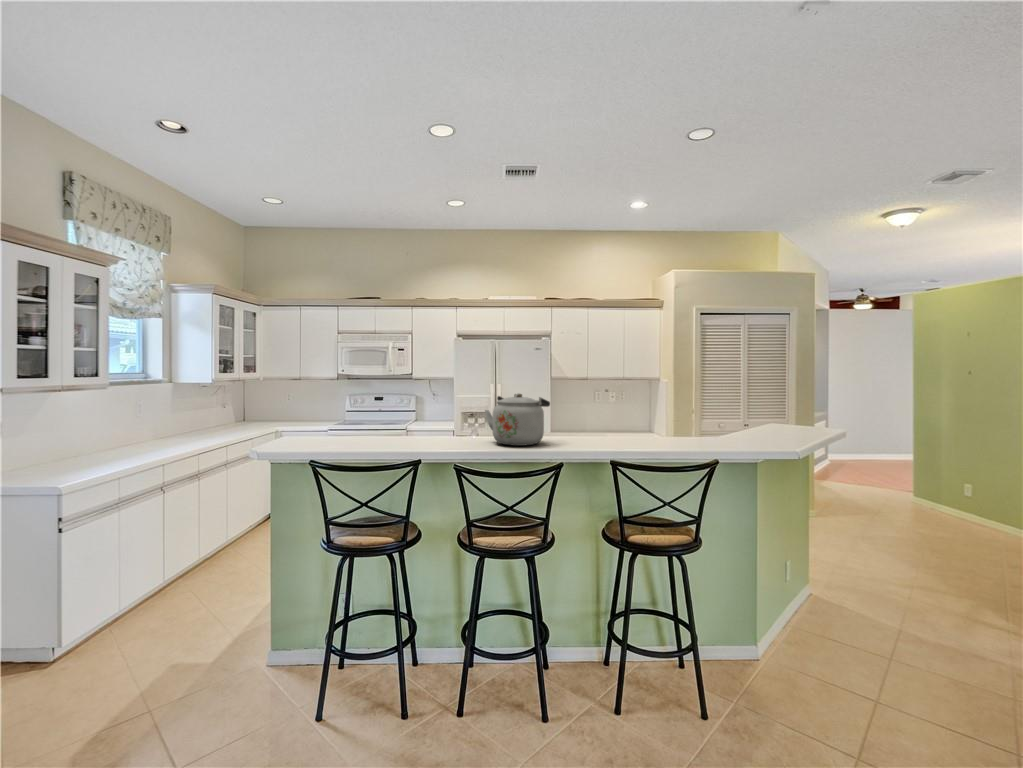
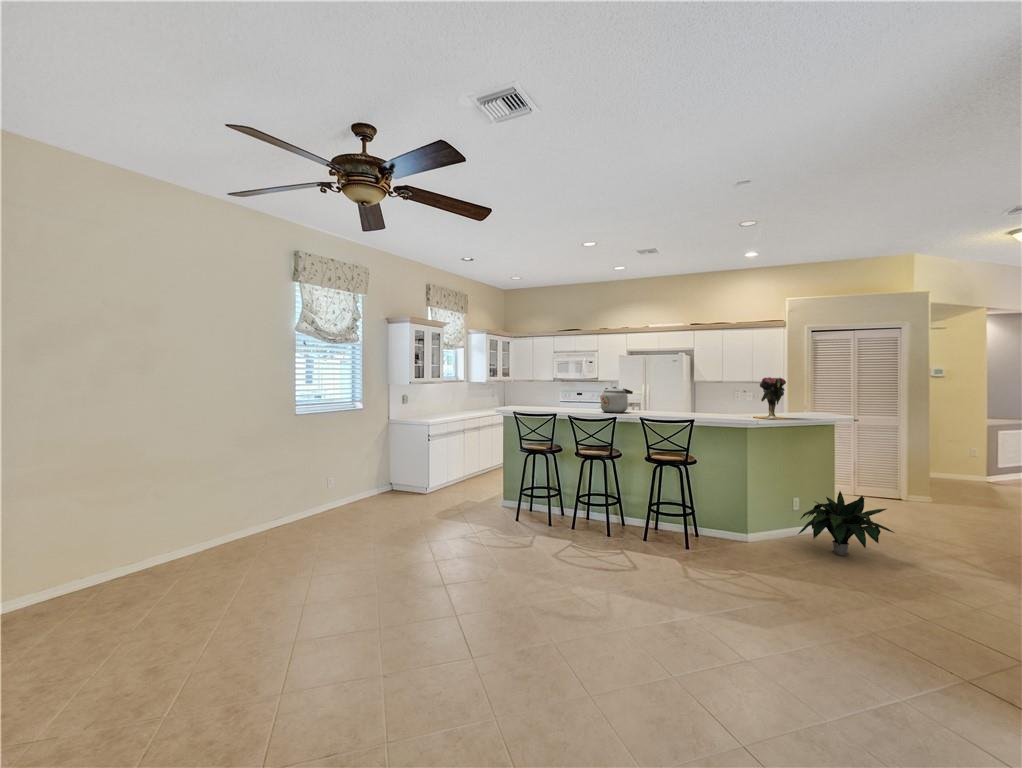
vase: none [740,374,801,445] -> present [755,377,792,419]
potted plant: none [800,543,944,647] -> present [798,491,894,556]

